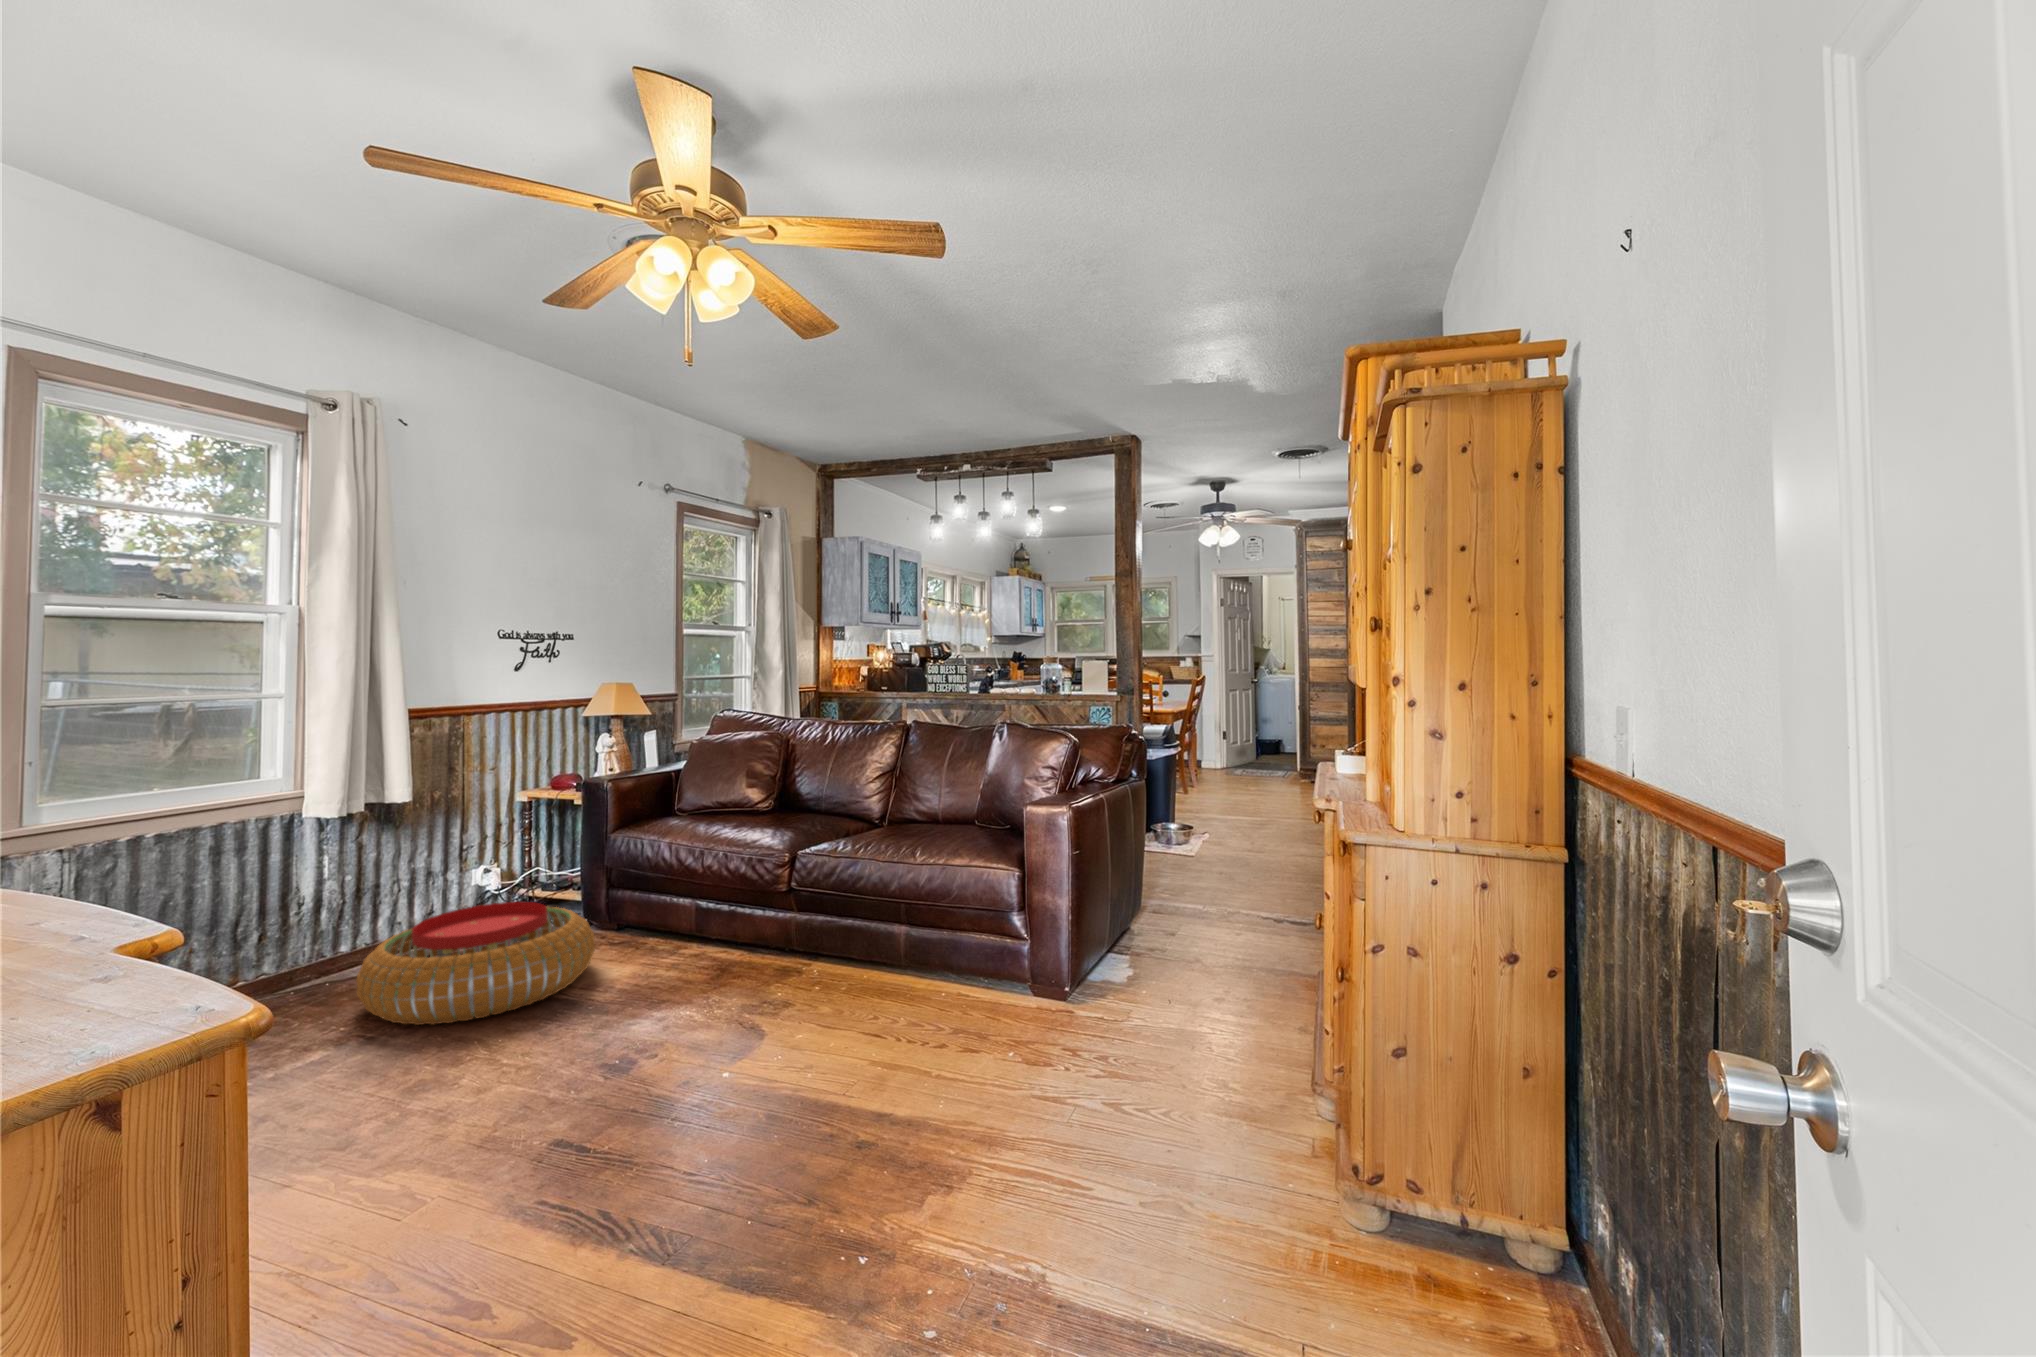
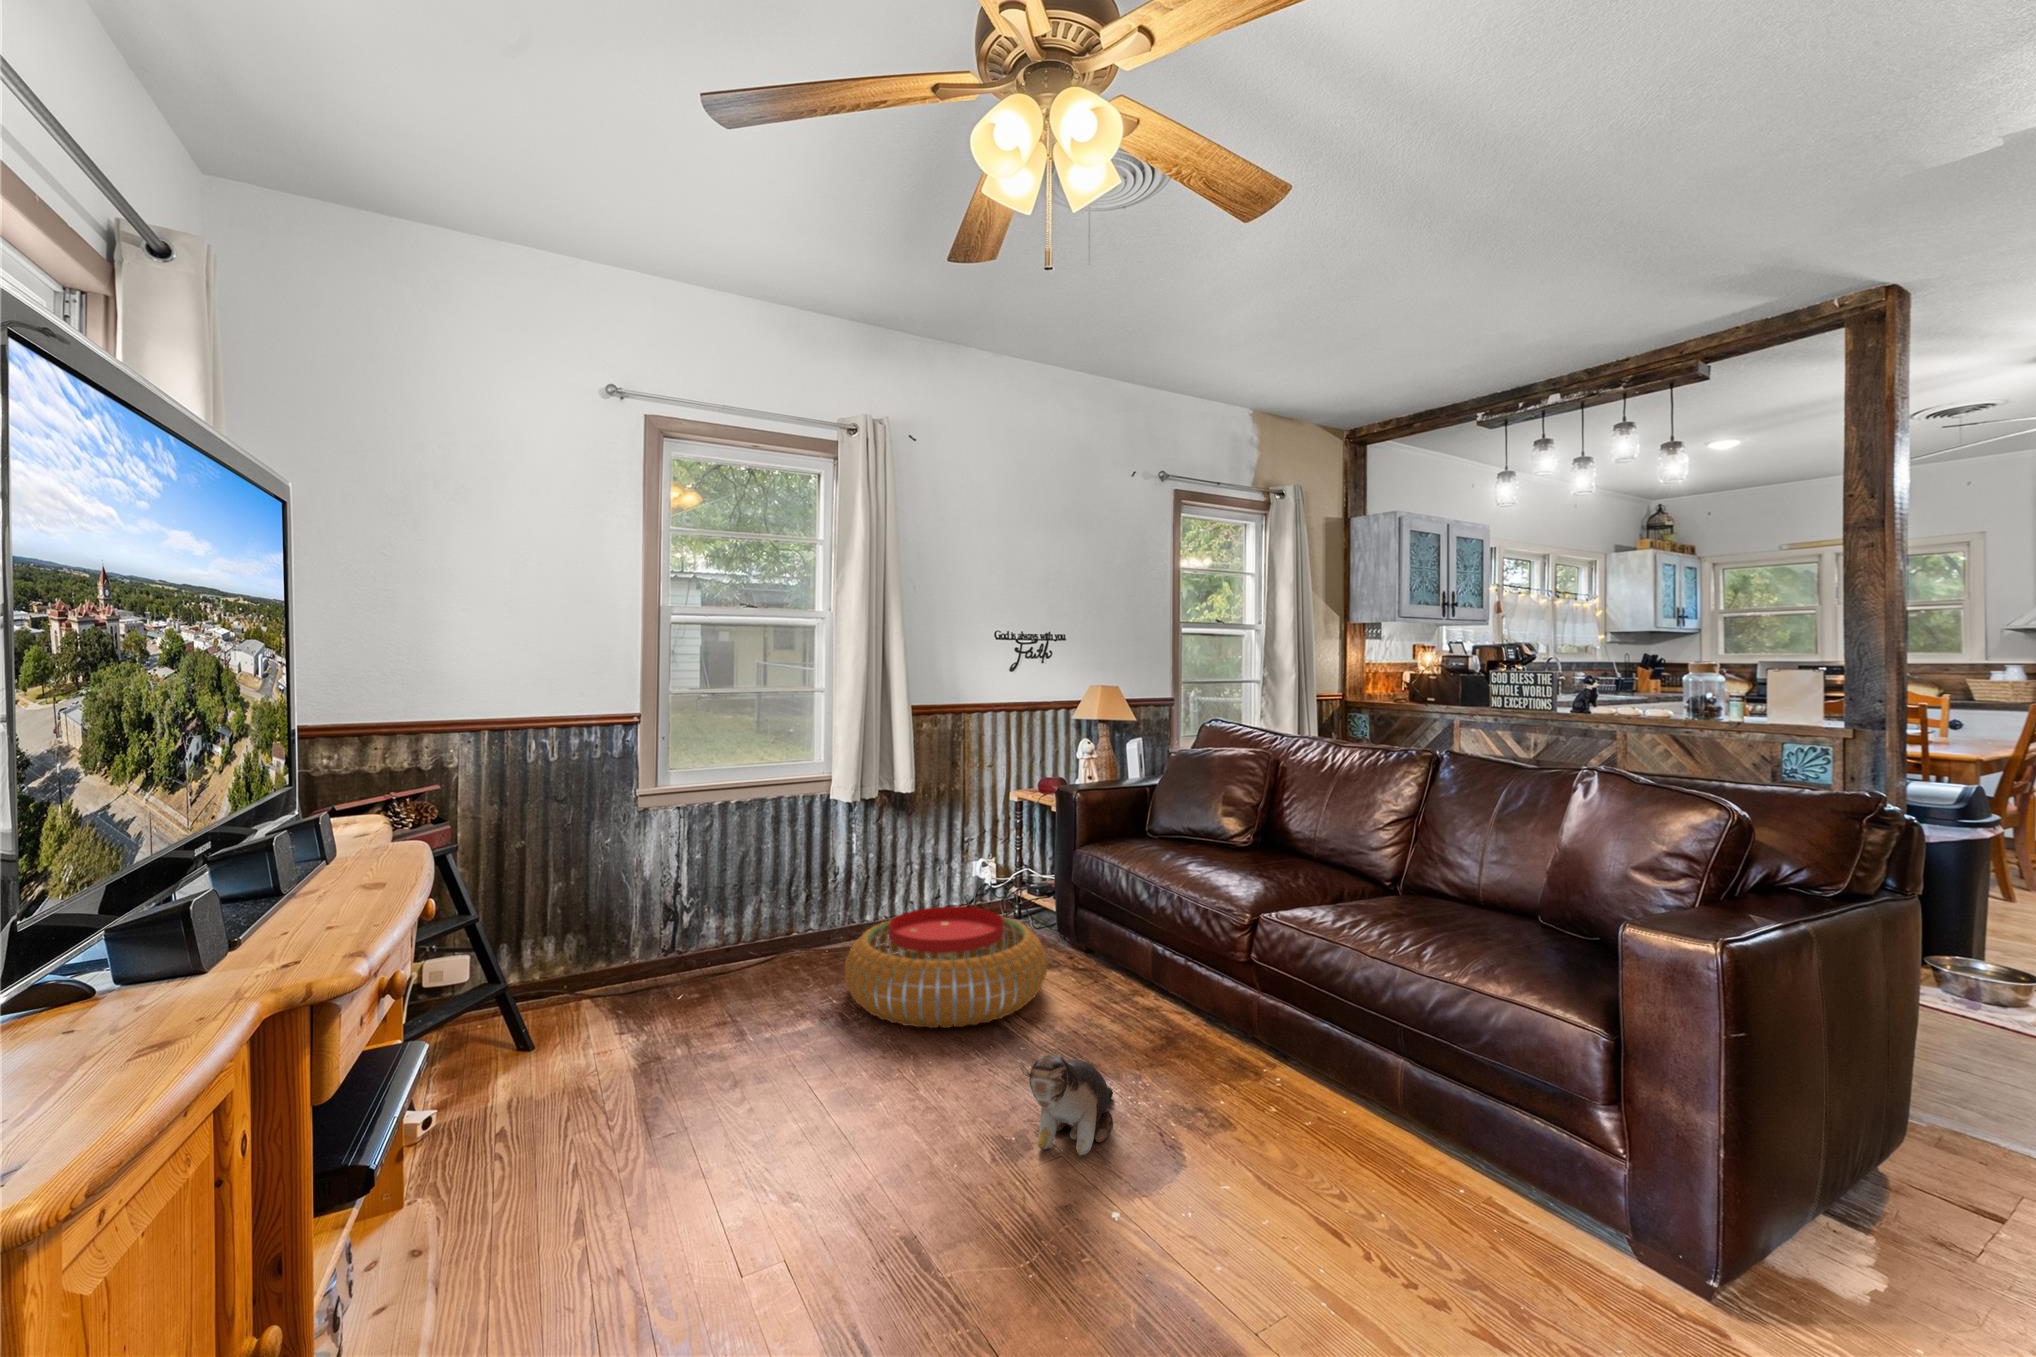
plush toy: none [623,982,699,1068] -> present [1019,1052,1113,1155]

